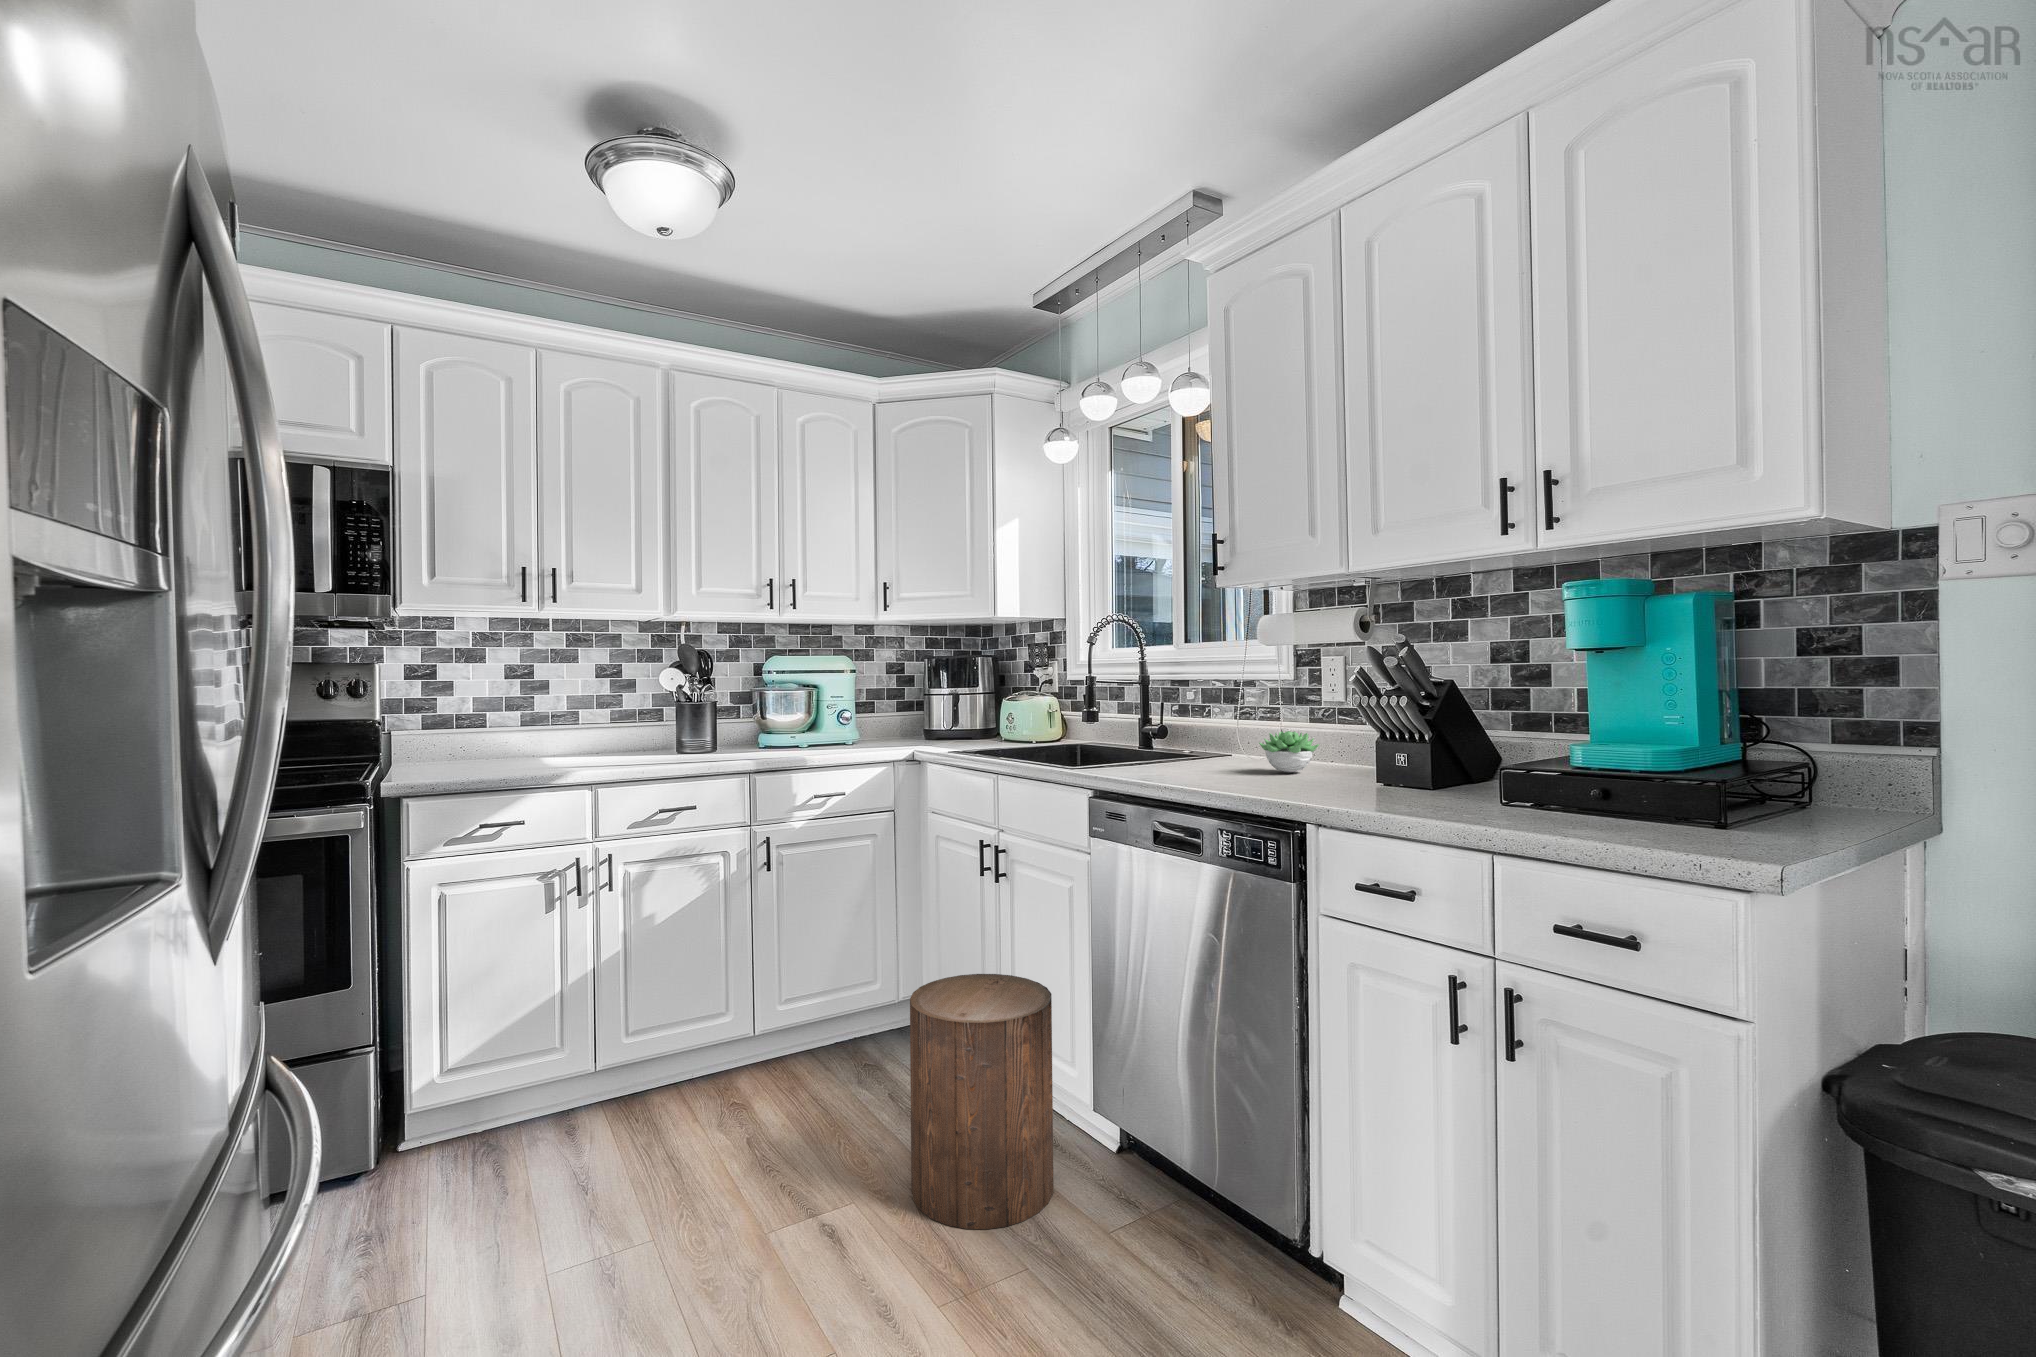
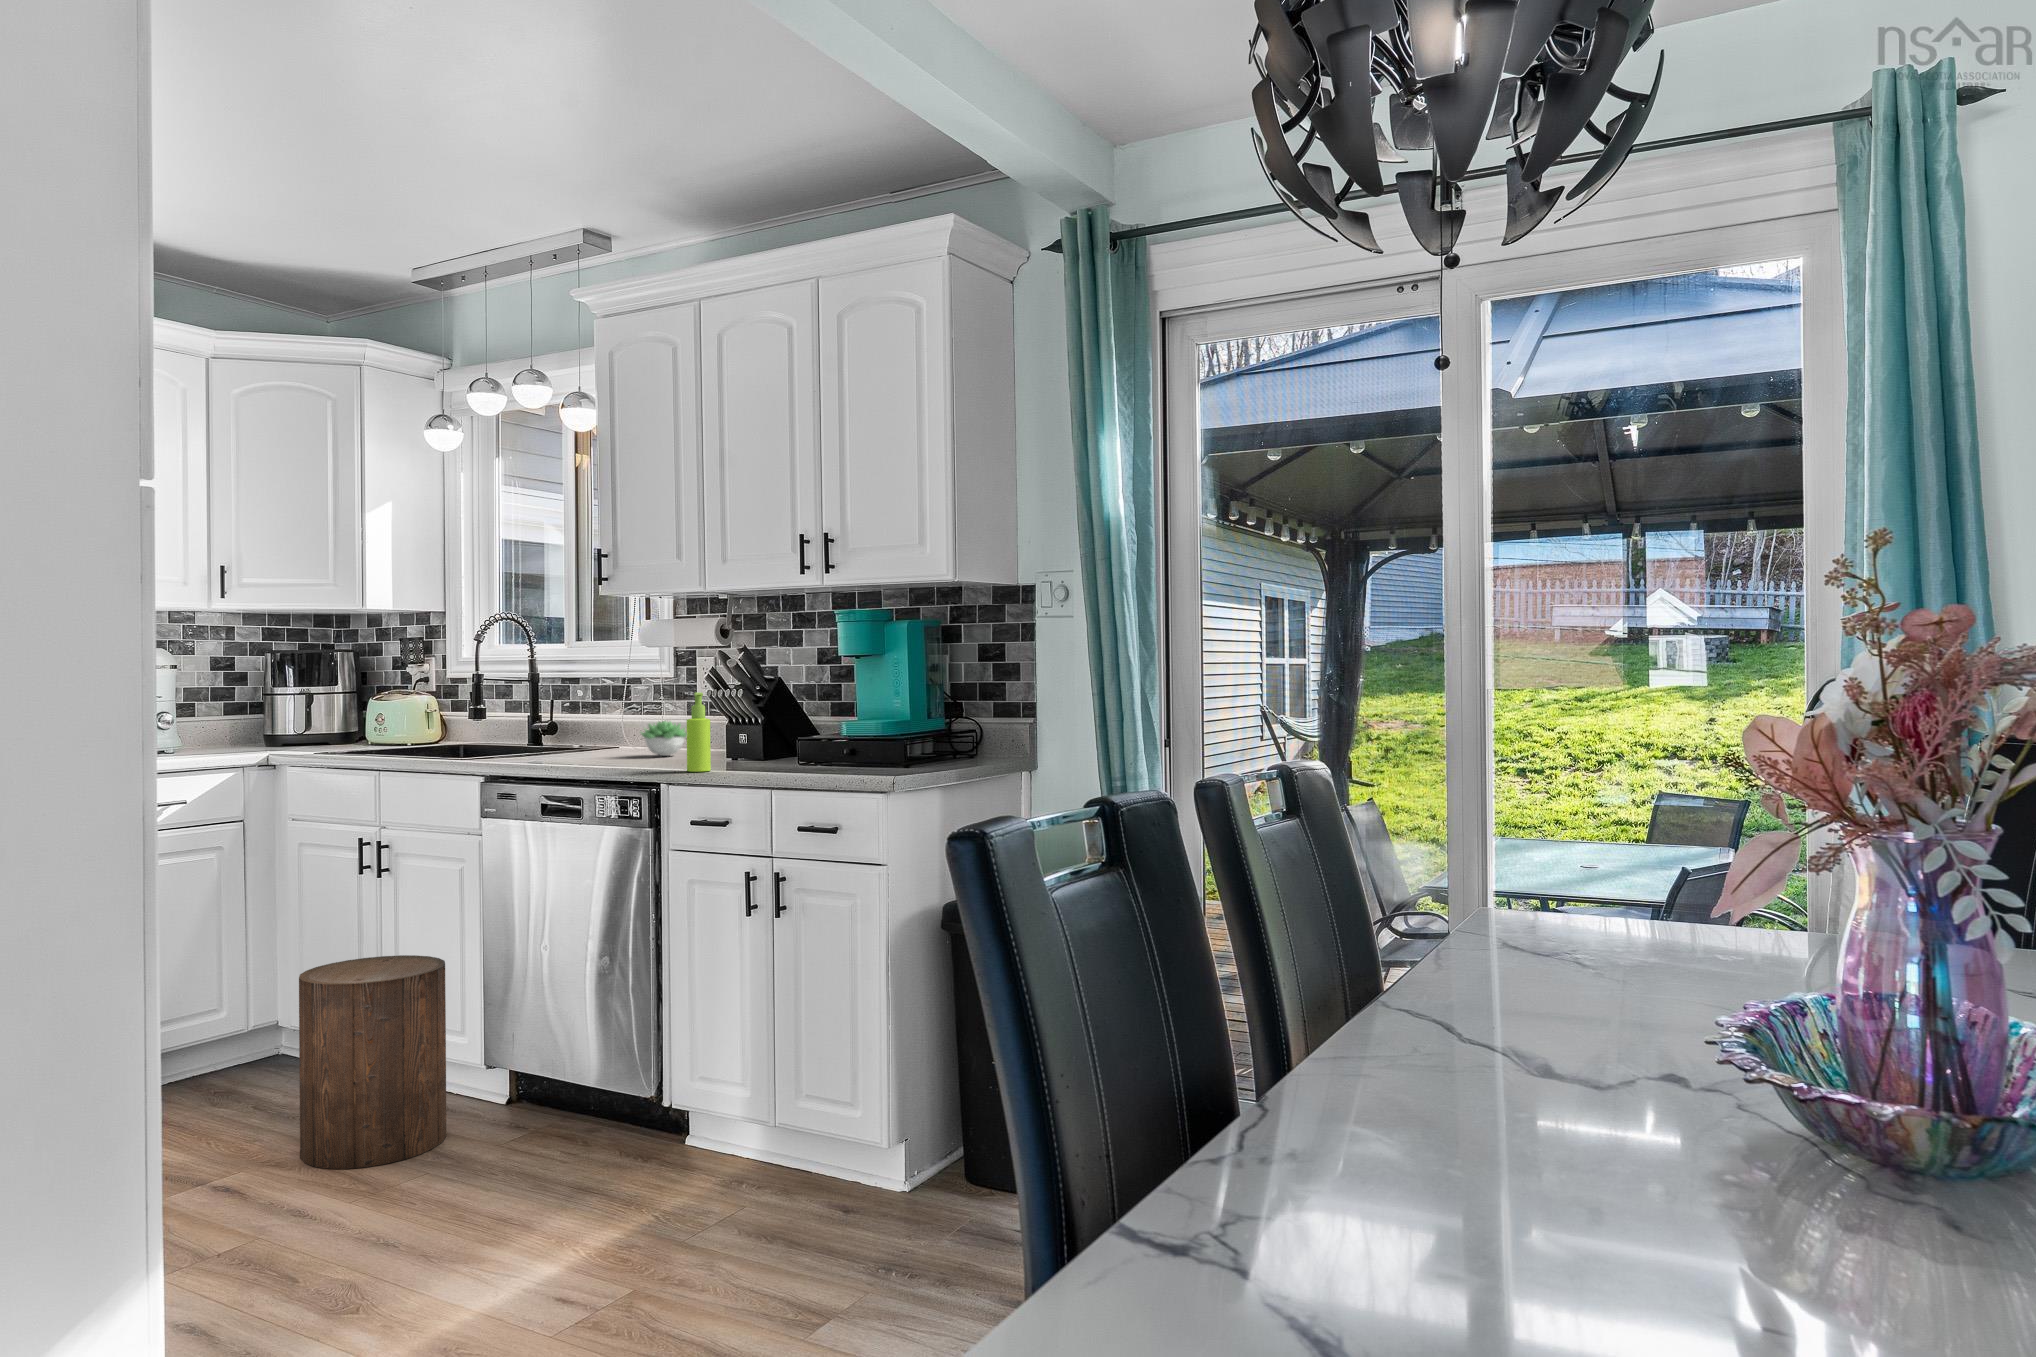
soap dispenser: none [1336,701,1370,808] -> present [687,692,711,772]

